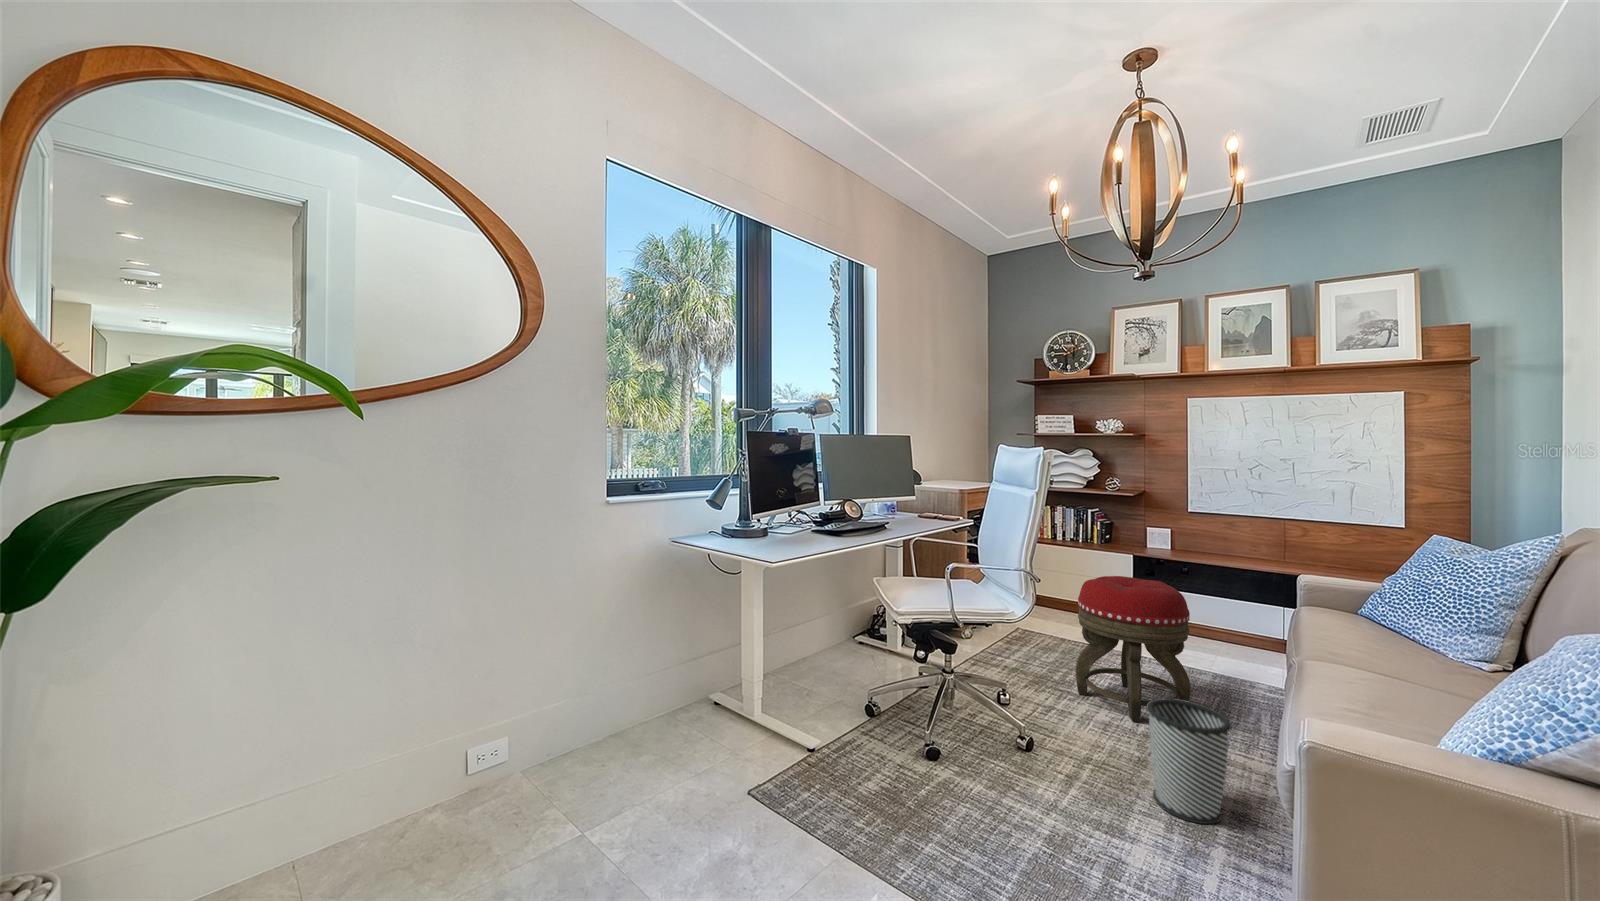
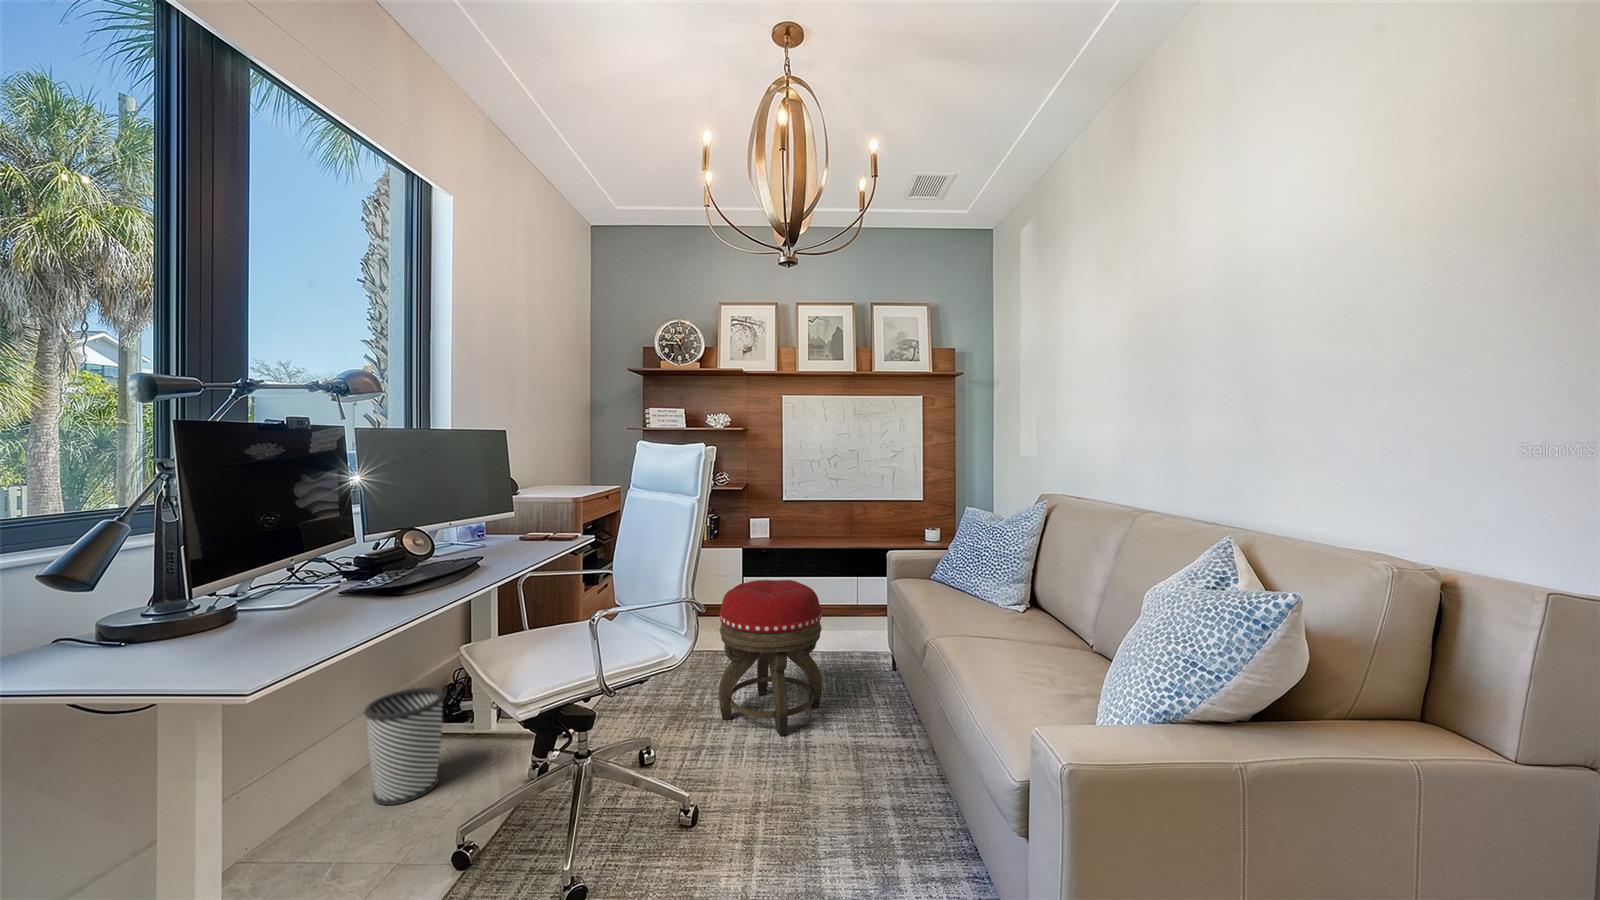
wastebasket: present [1147,698,1231,824] -> present [364,687,445,805]

